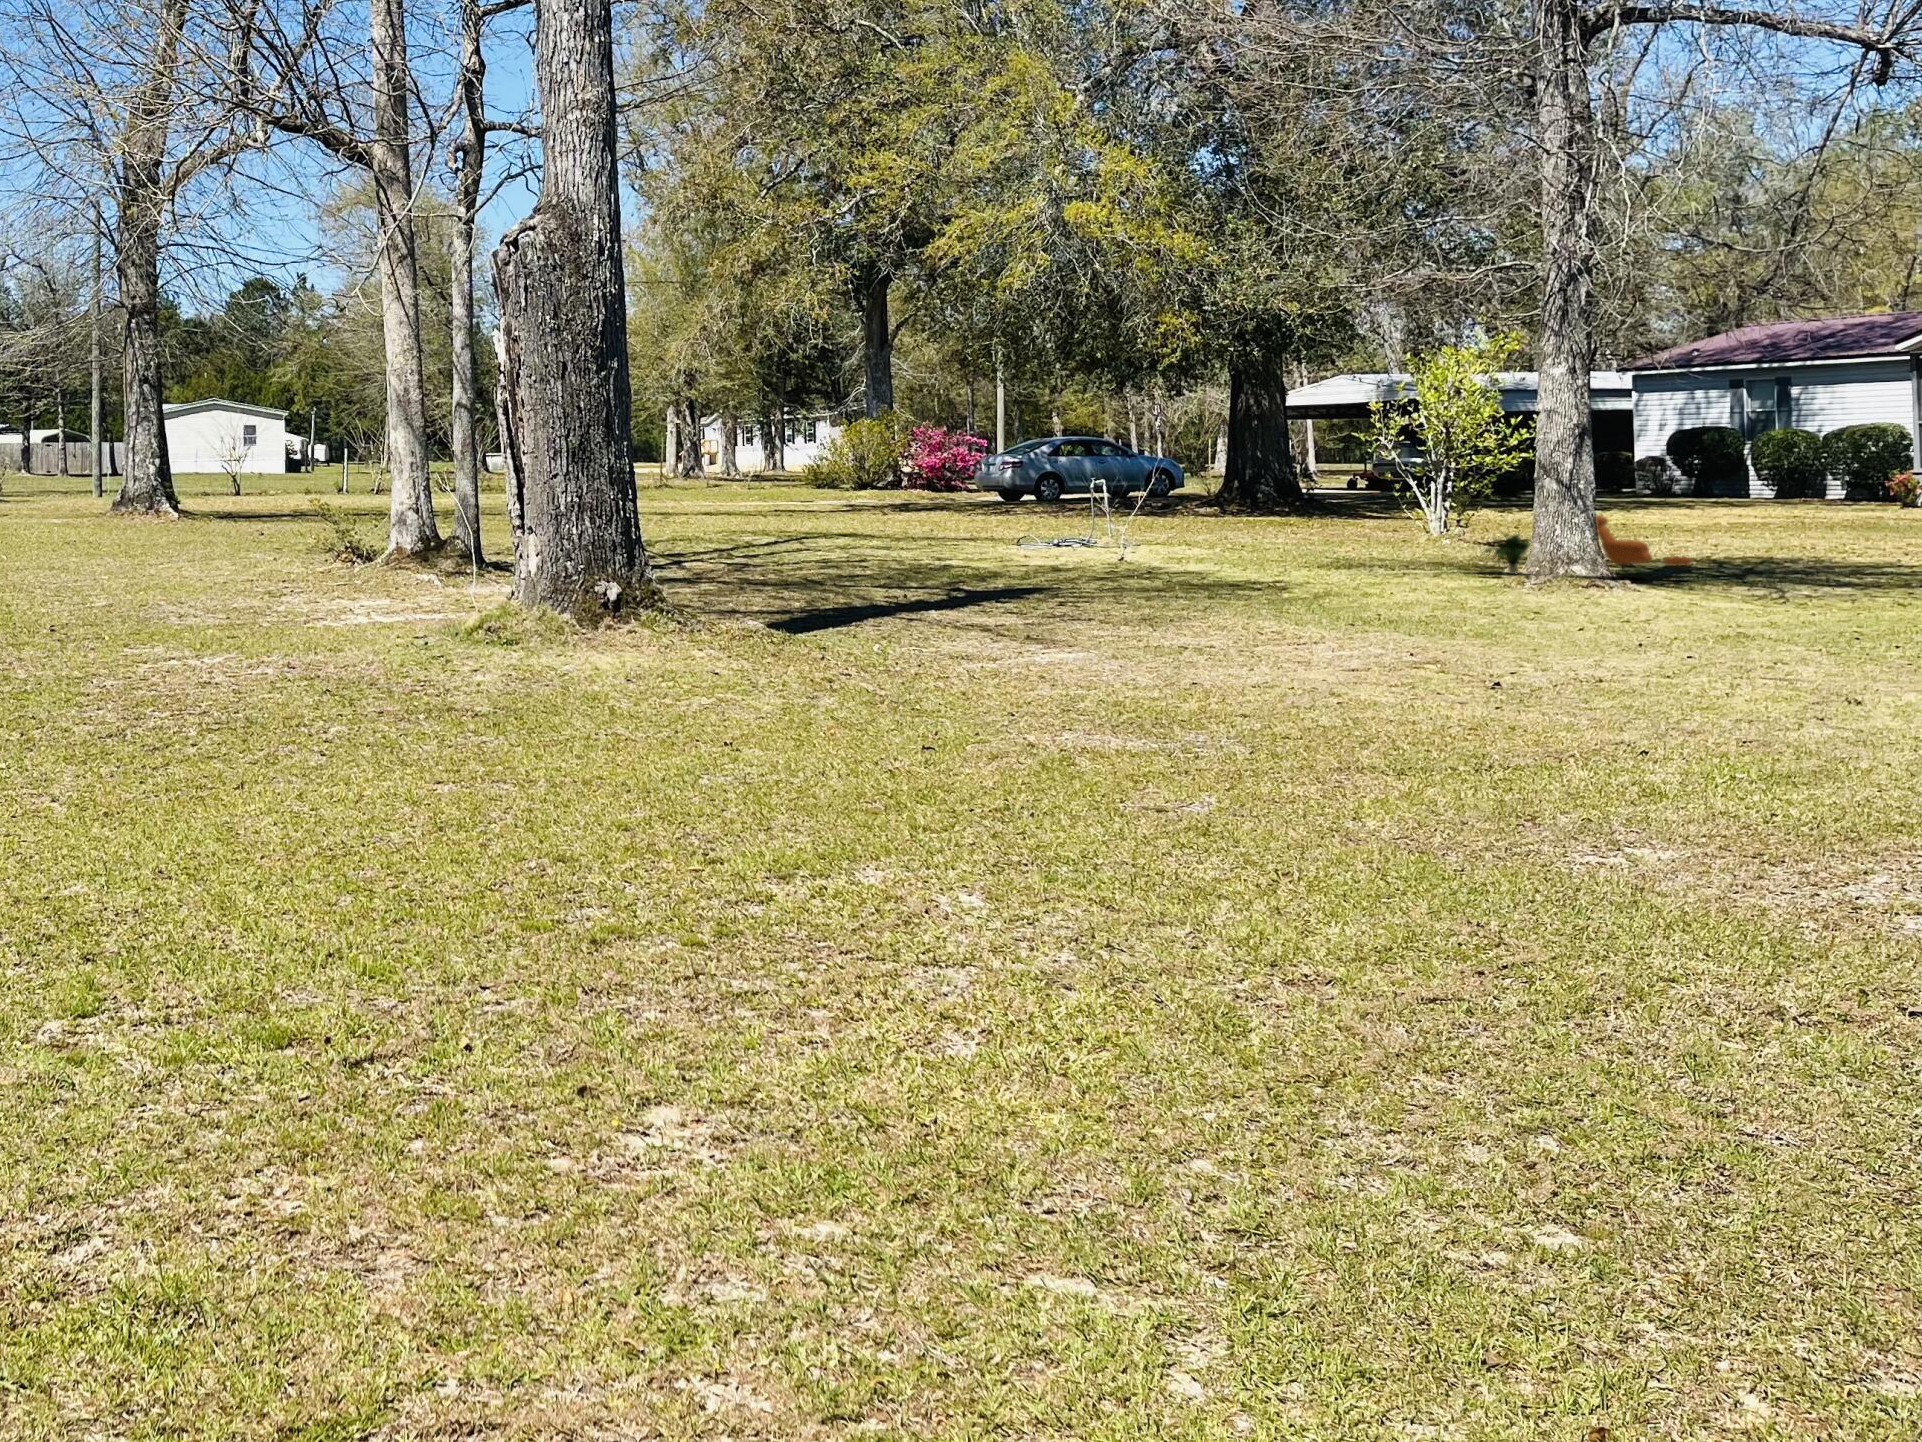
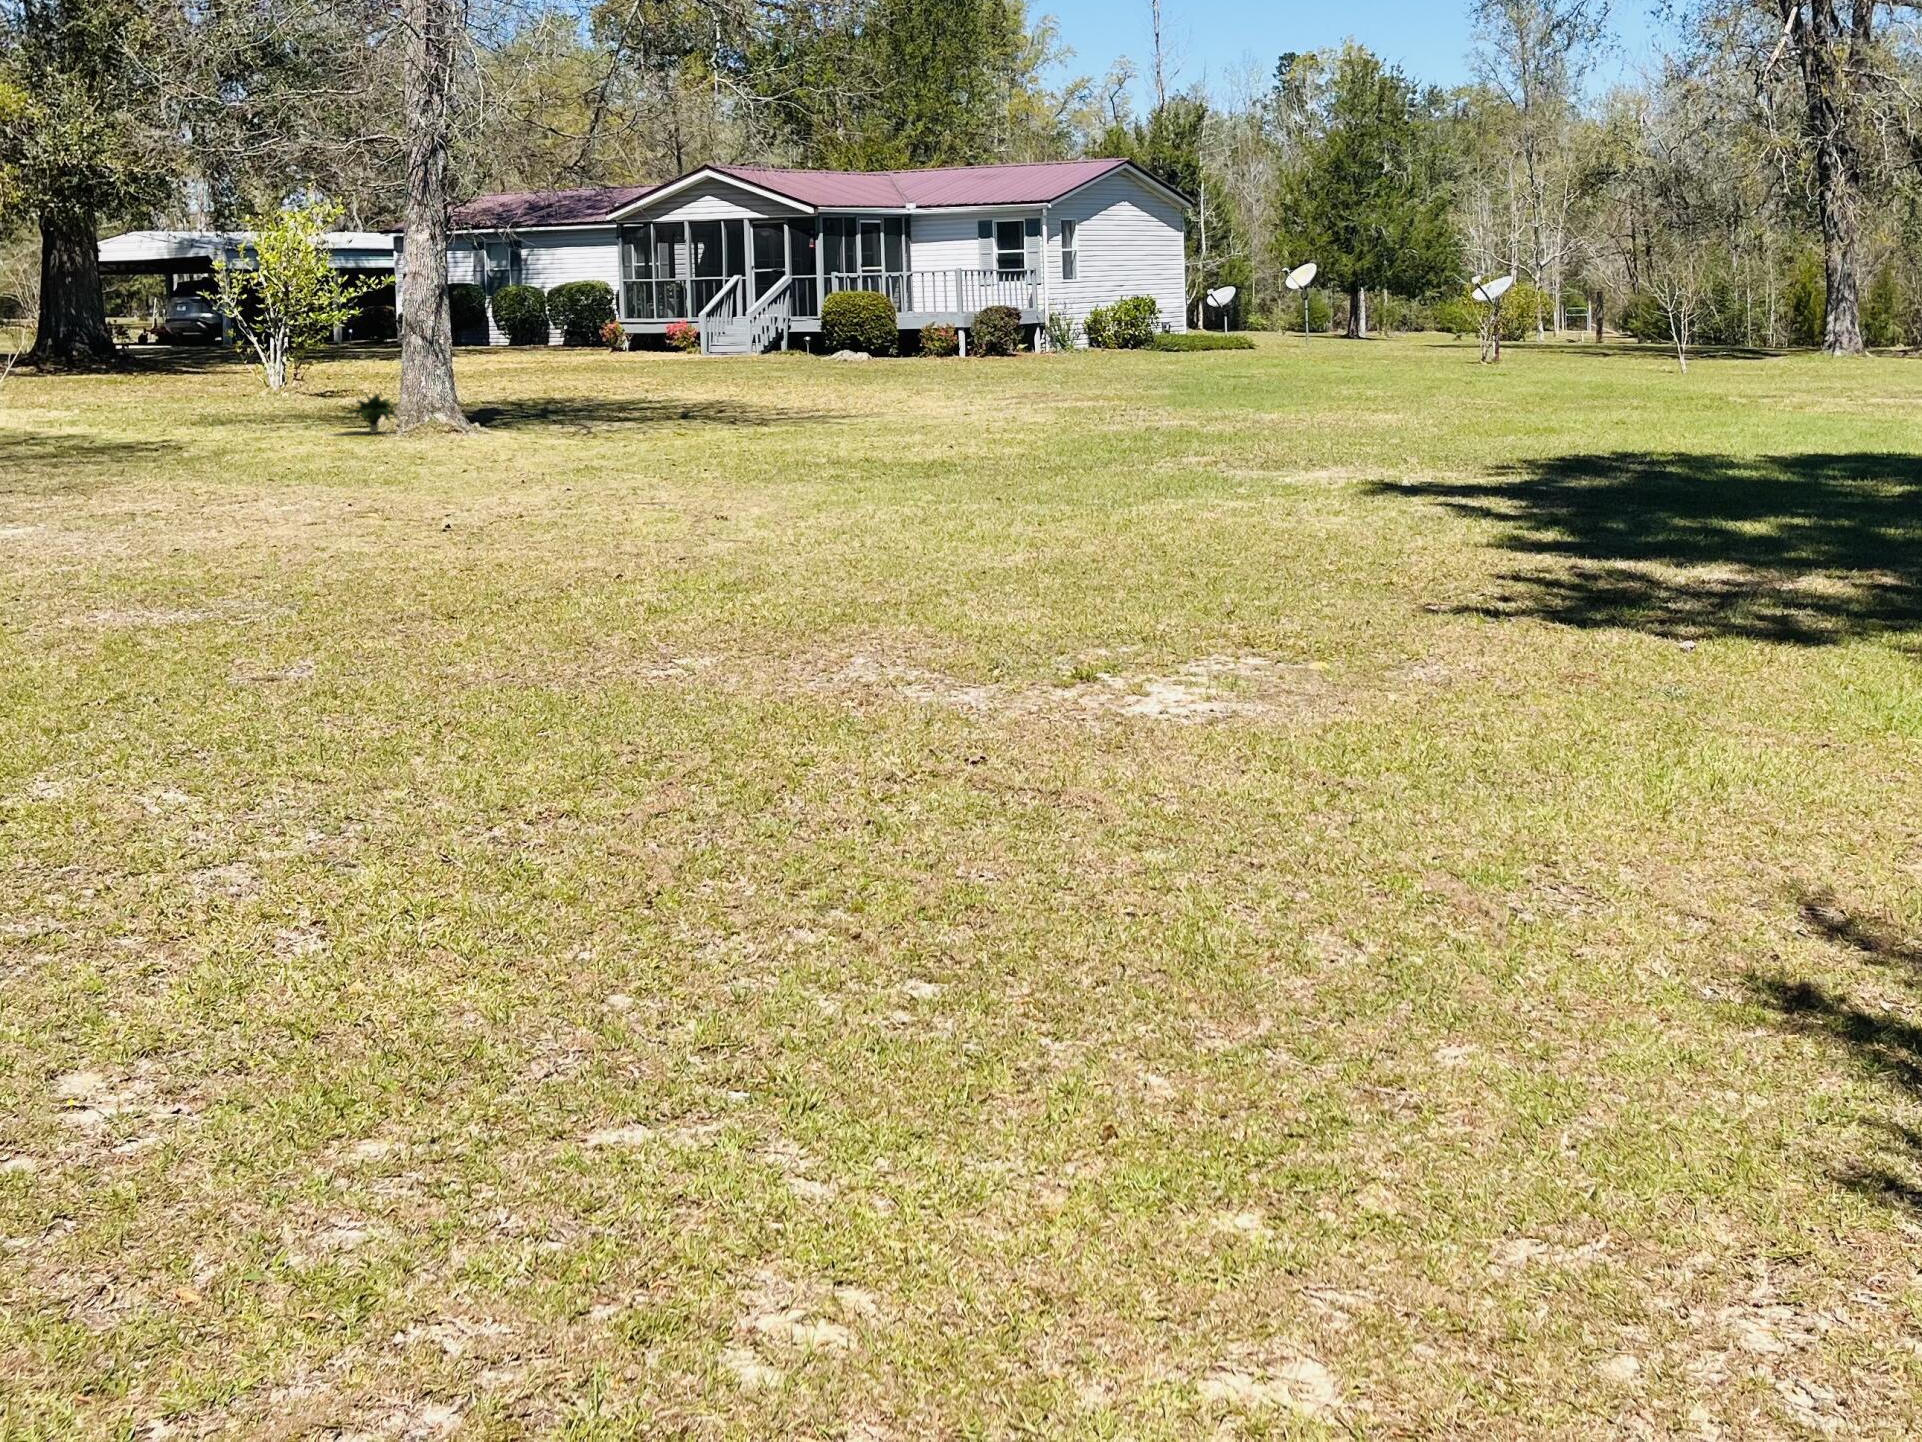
lounge chair: present [1595,515,1691,579] -> none [446,373,532,433]

